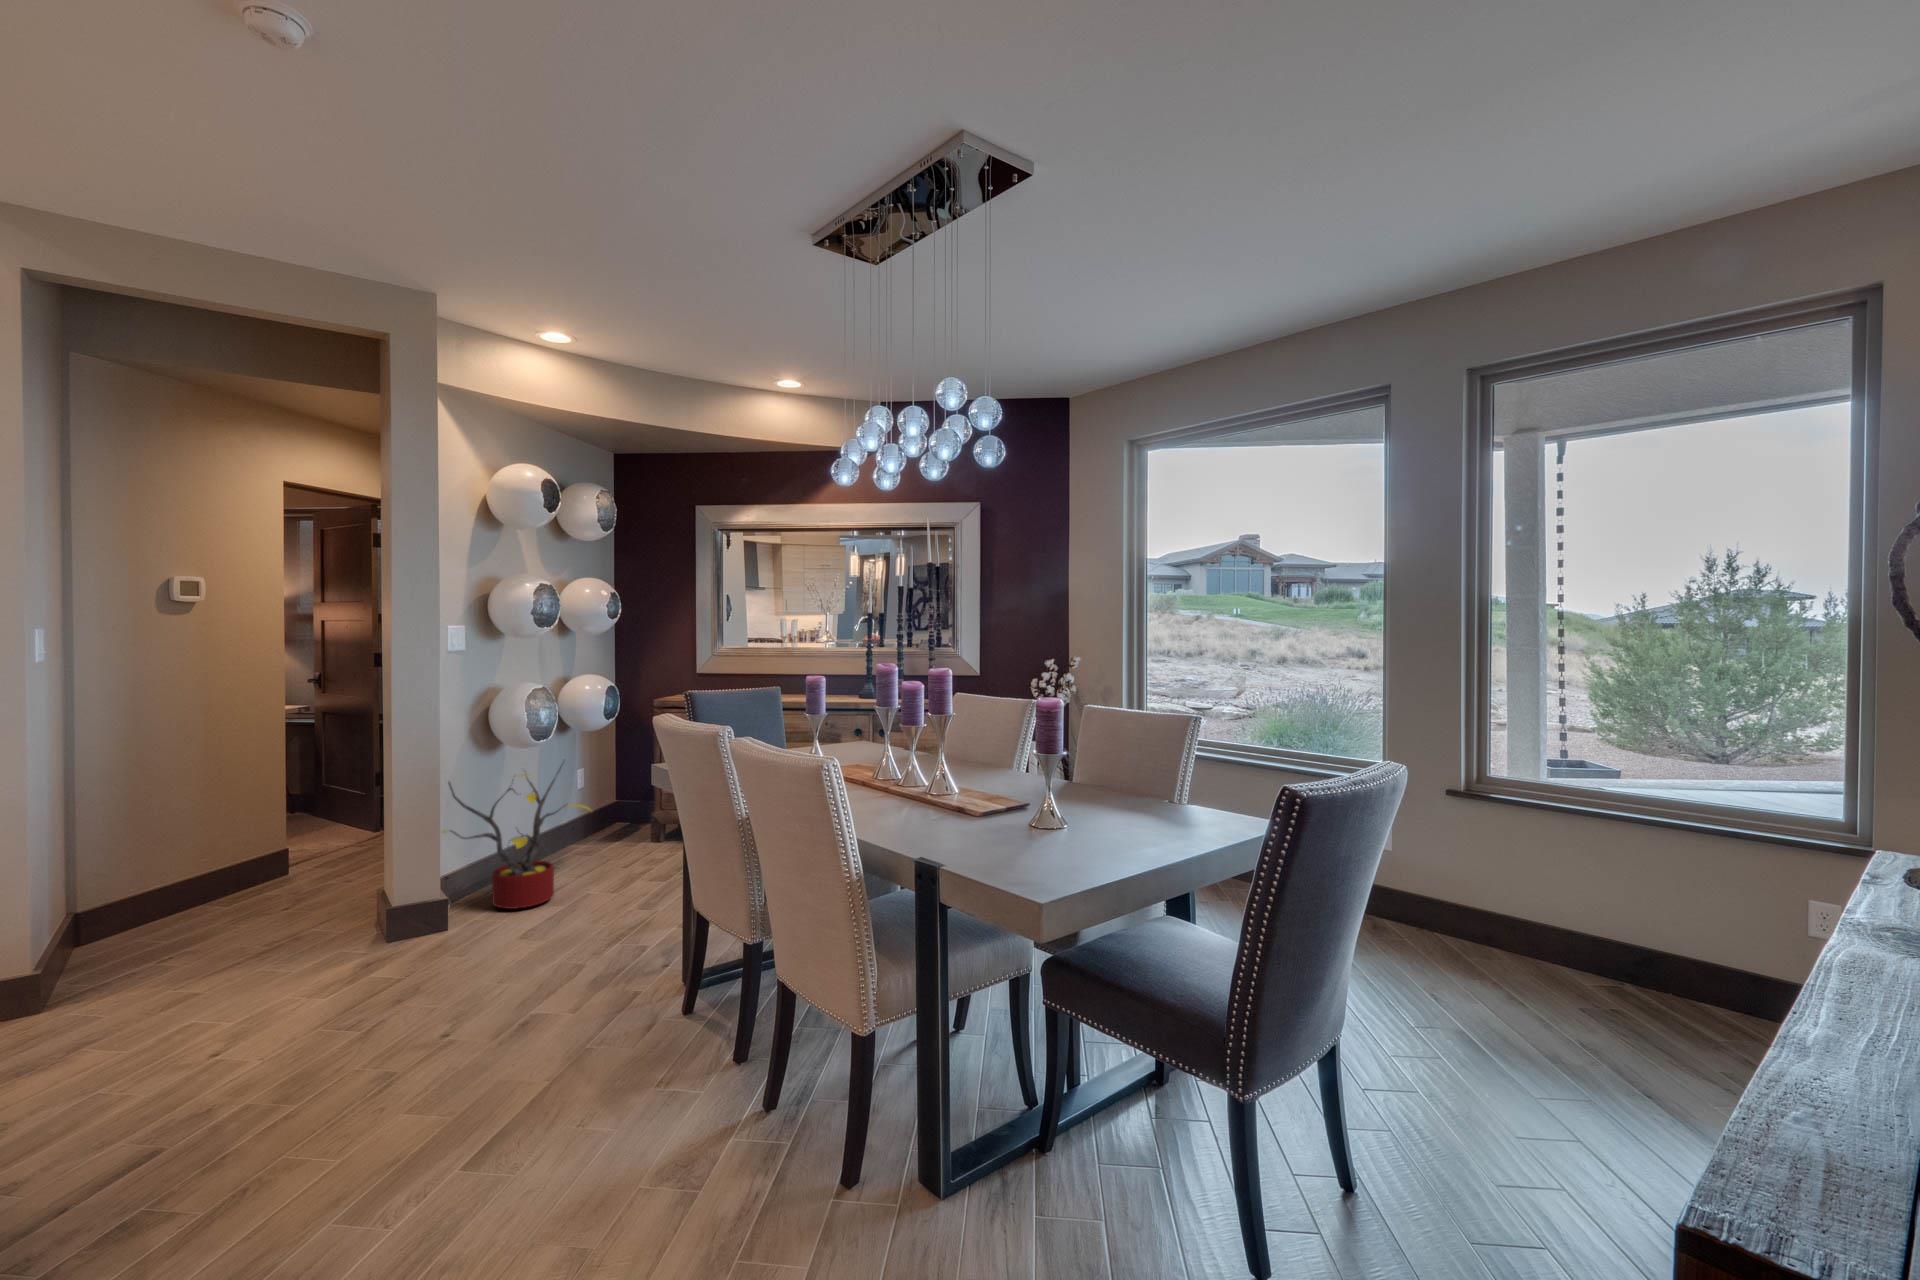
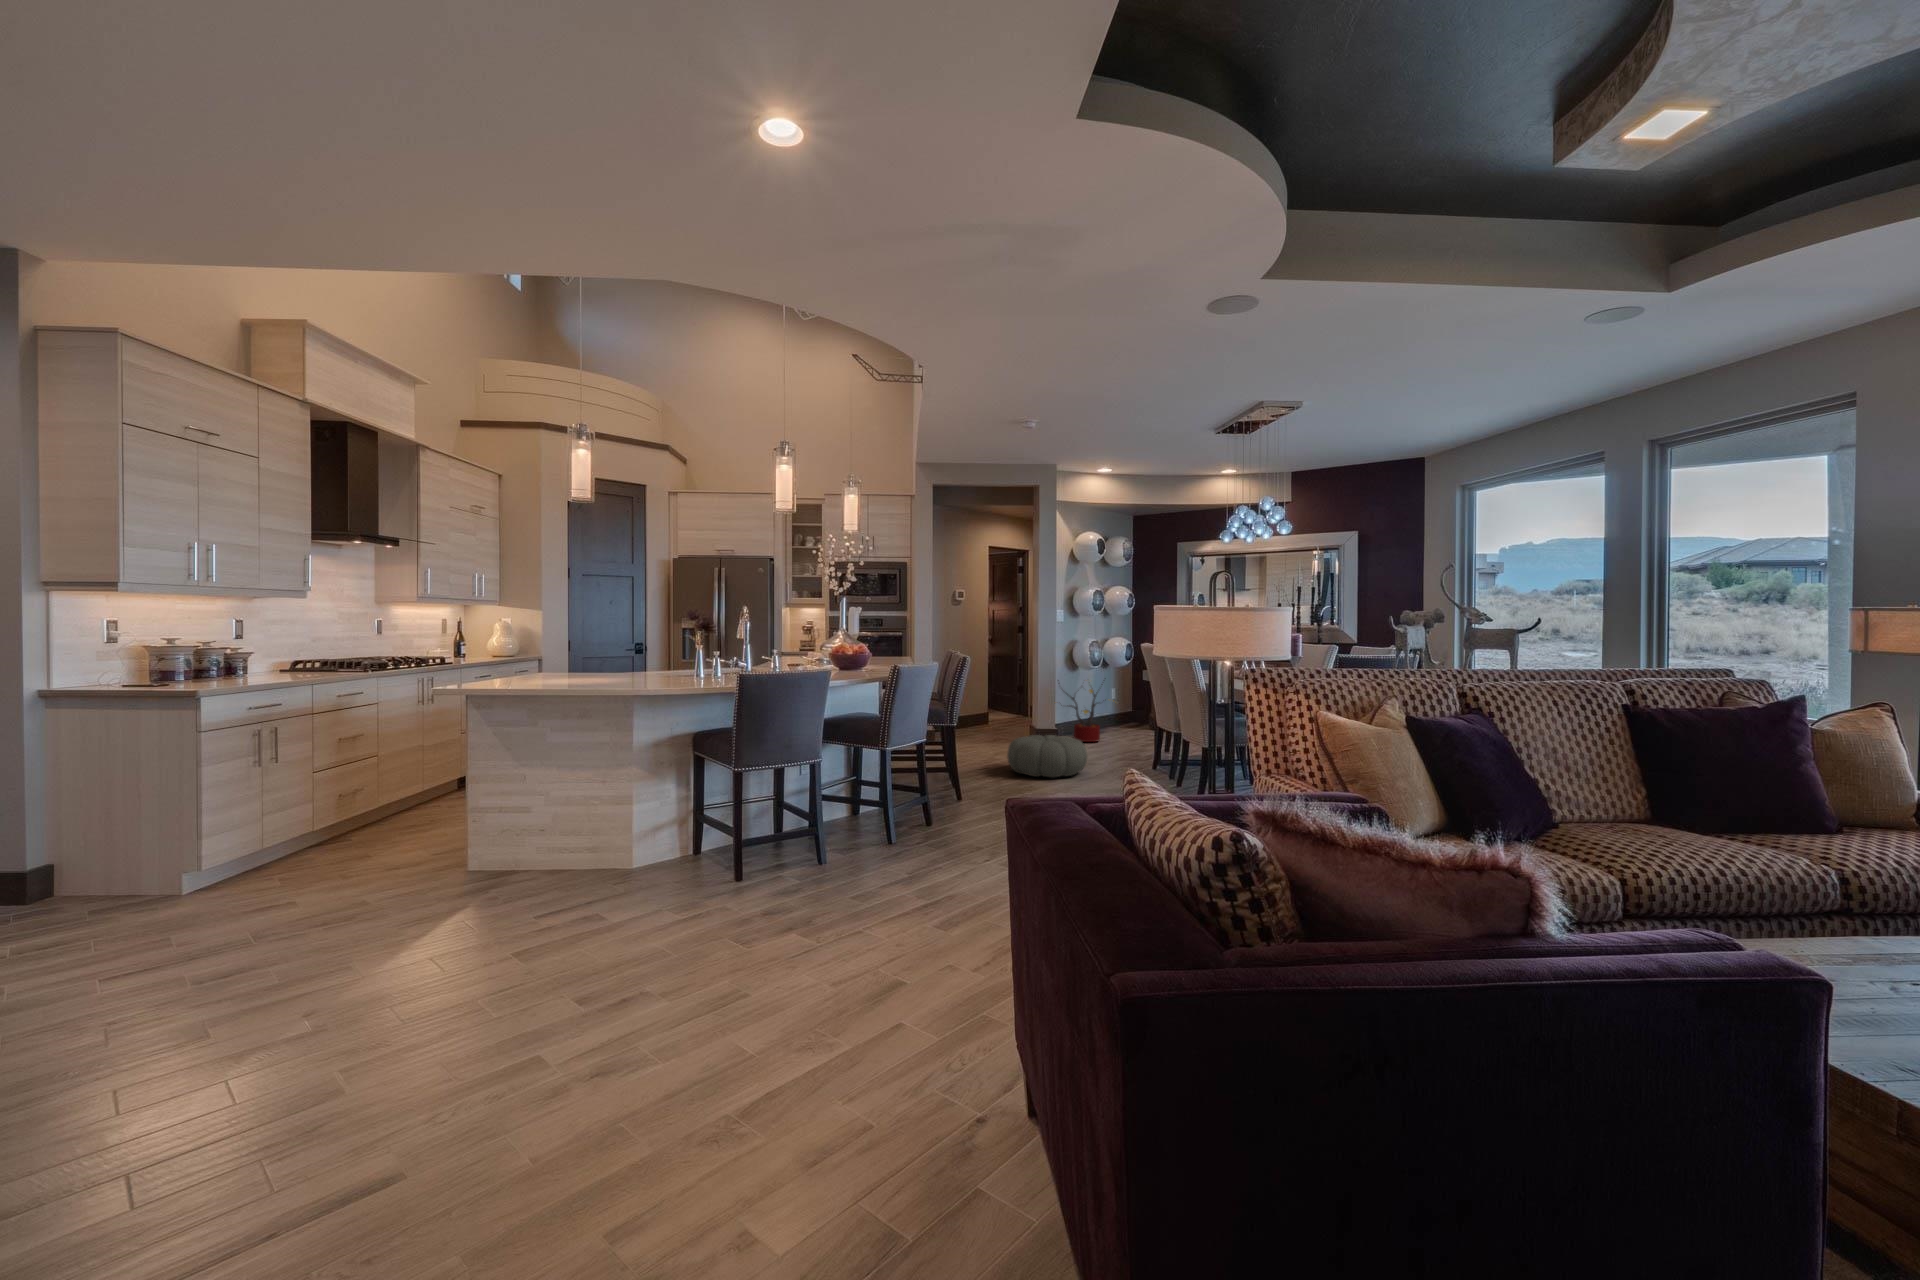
pouf: none [227,982,518,1176] -> present [1007,735,1088,778]

